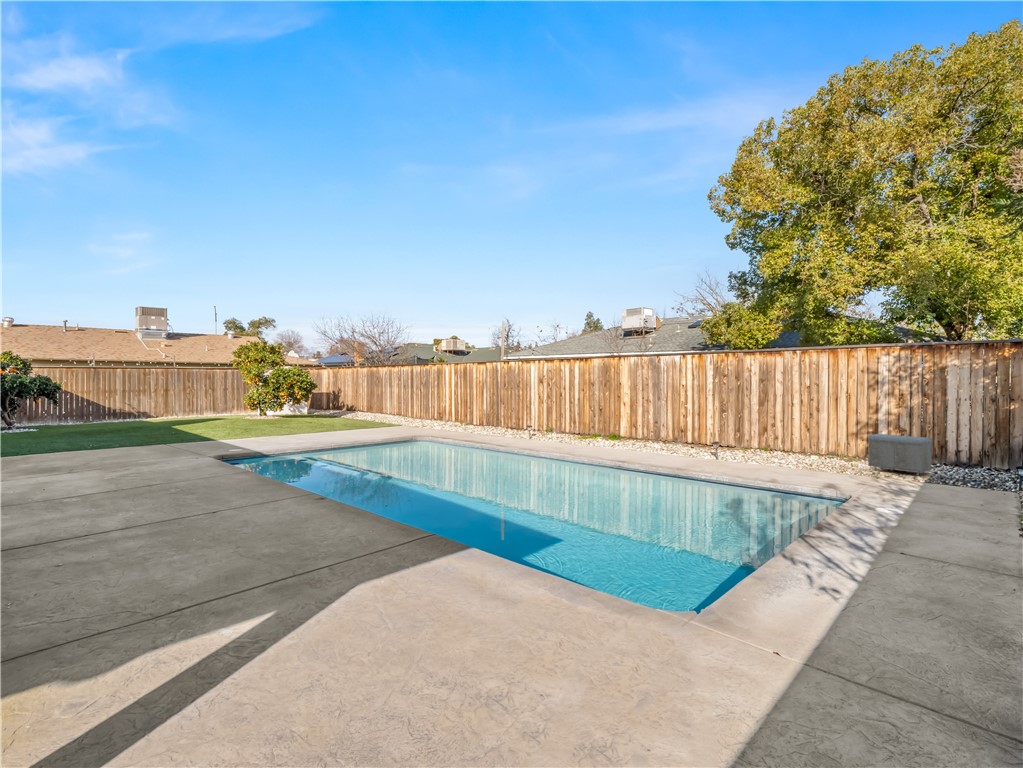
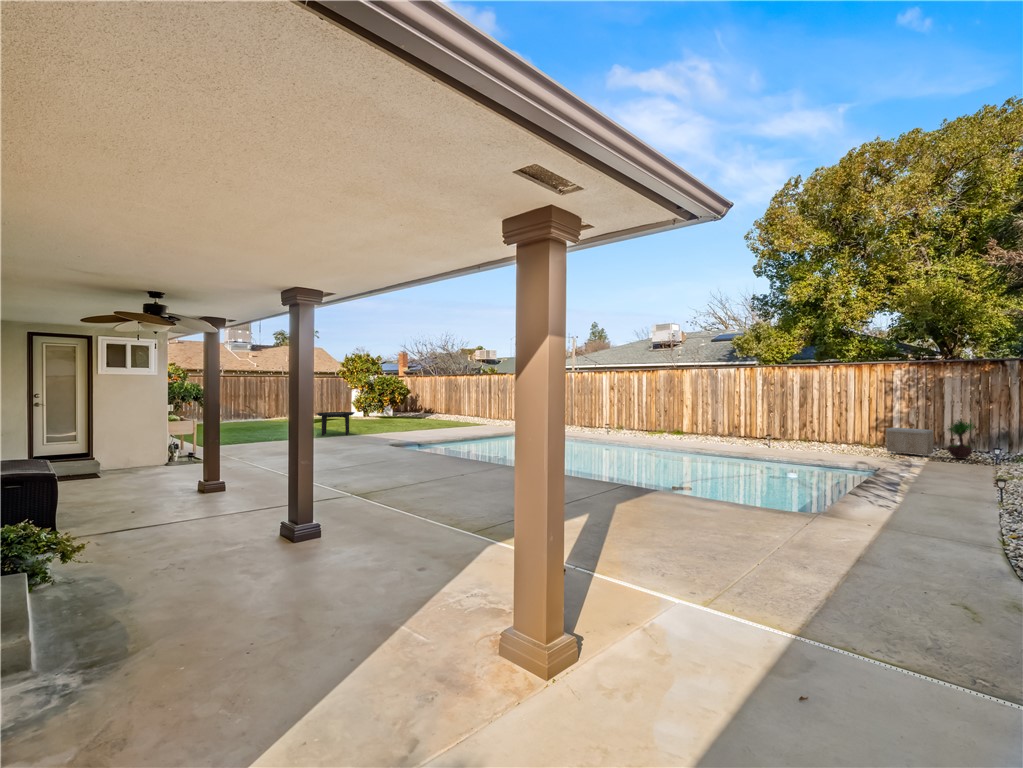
round table: none [160,408,214,438] -> present [316,412,355,436]
potted tree: none [945,420,992,479] -> present [948,421,973,459]

